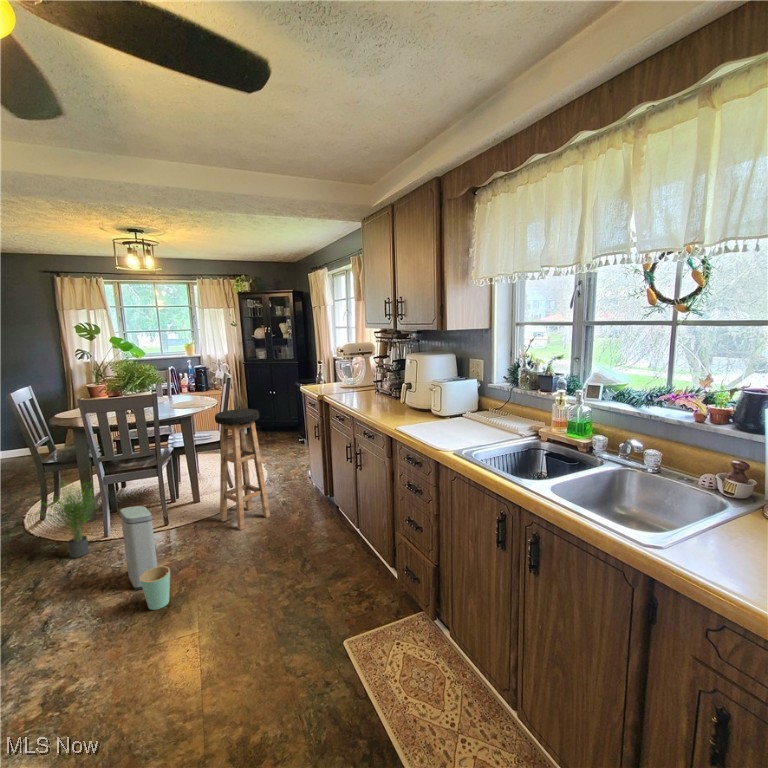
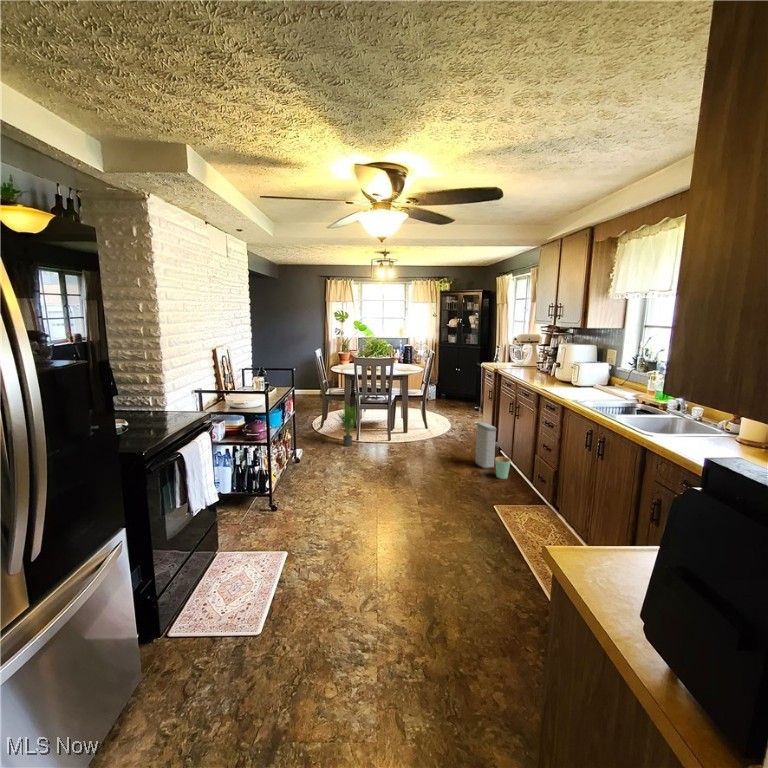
bar stool: present [215,409,270,530] -> none [422,373,453,450]
trash can: present [120,506,170,610] -> present [475,422,511,479]

